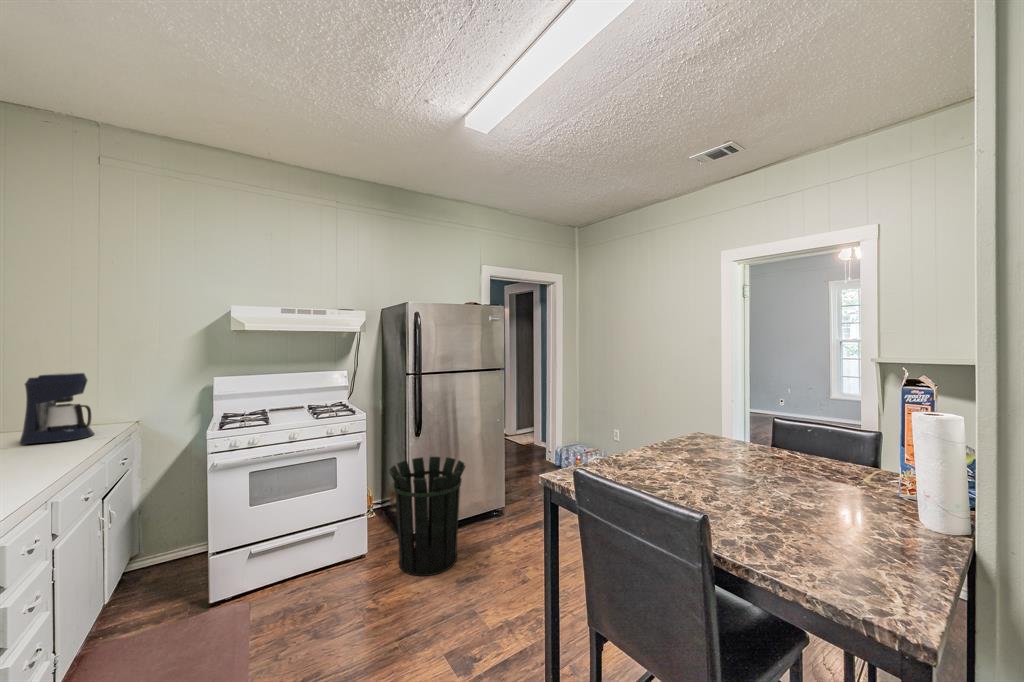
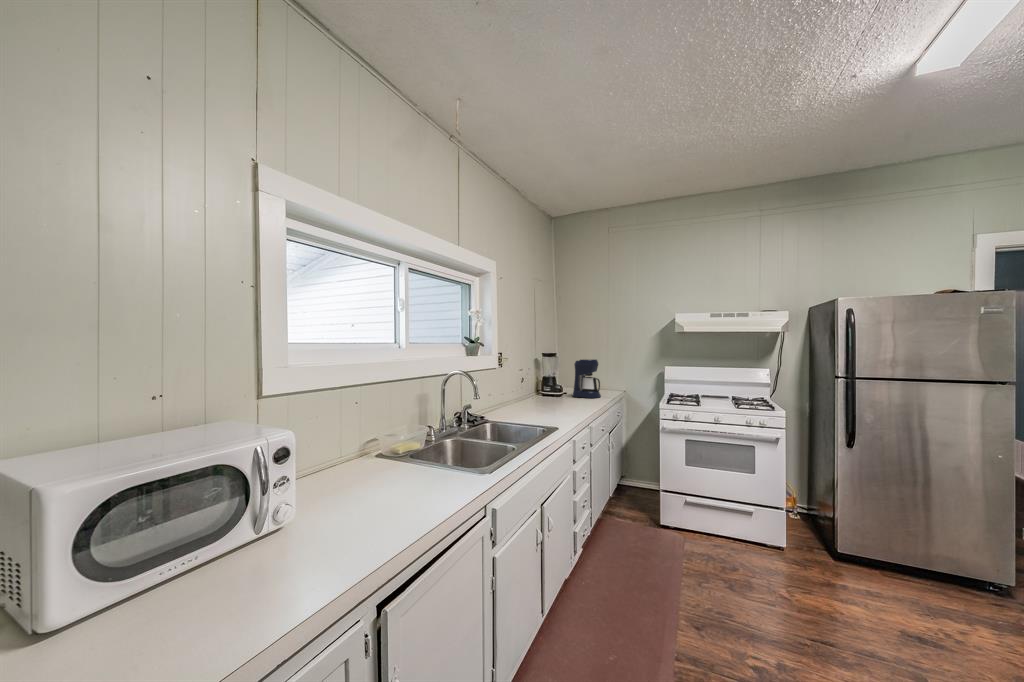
waste bin: present [390,457,465,576] -> none [810,465,917,596]

